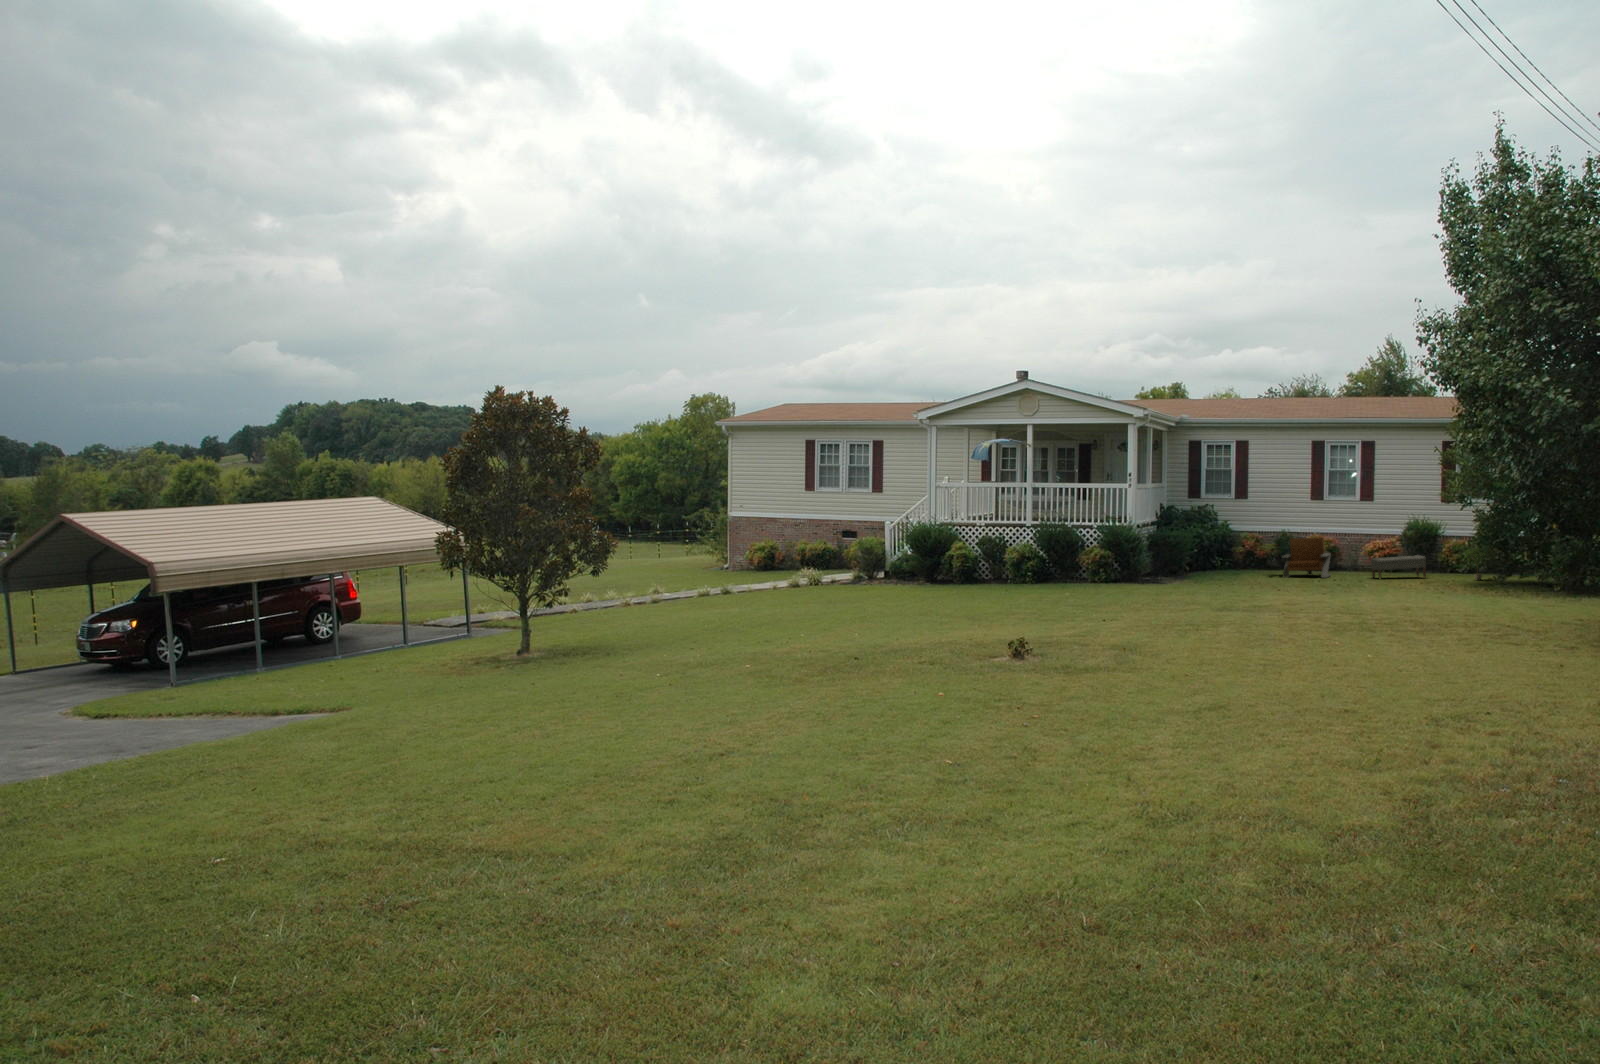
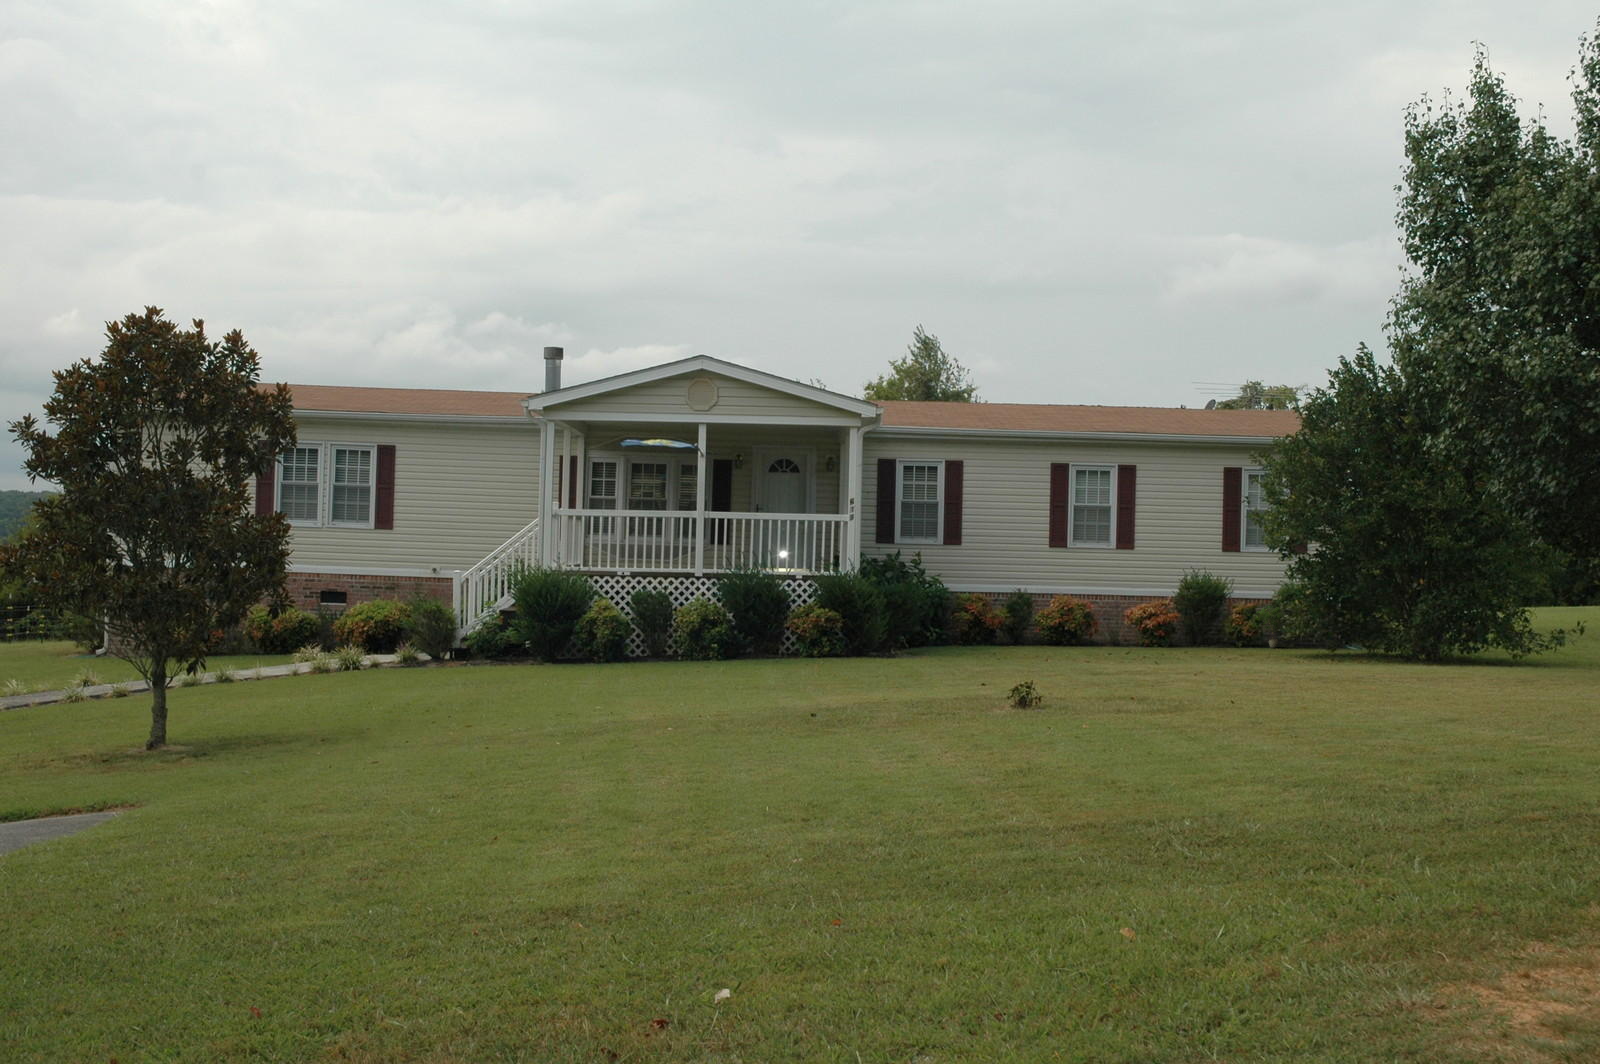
lounge chair: present [1282,537,1331,578] -> none [1038,594,1107,650]
bench: present [1371,555,1426,579] -> none [1151,618,1212,650]

